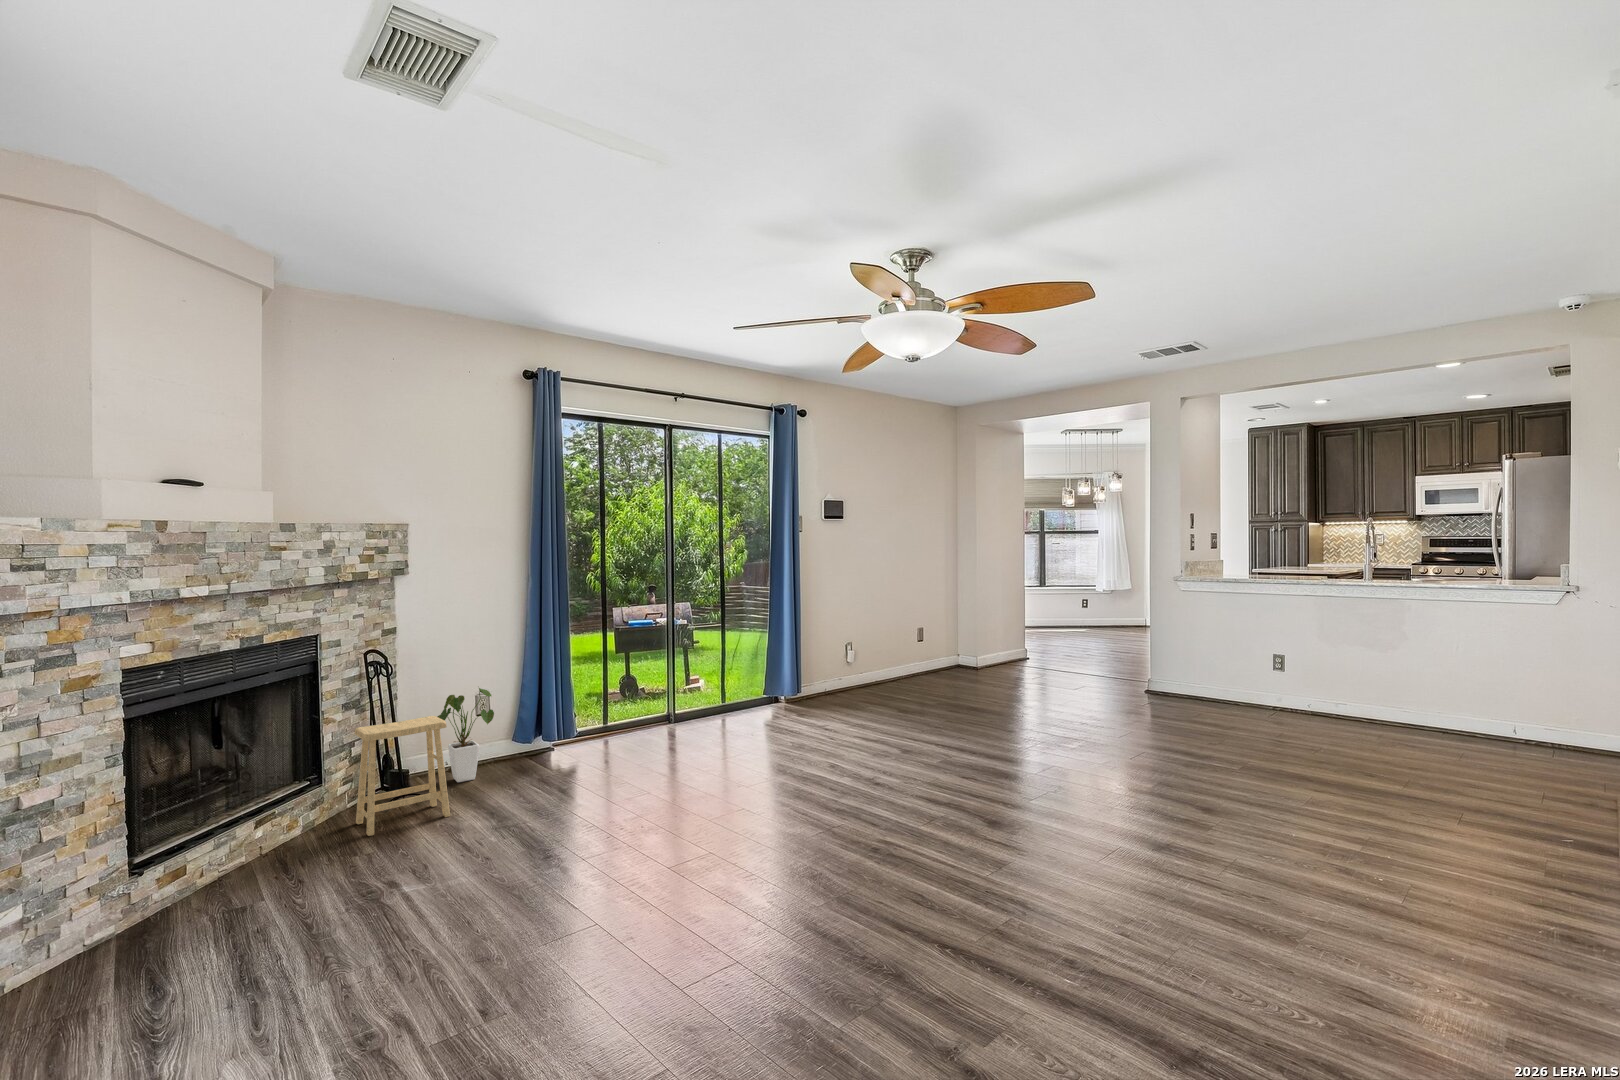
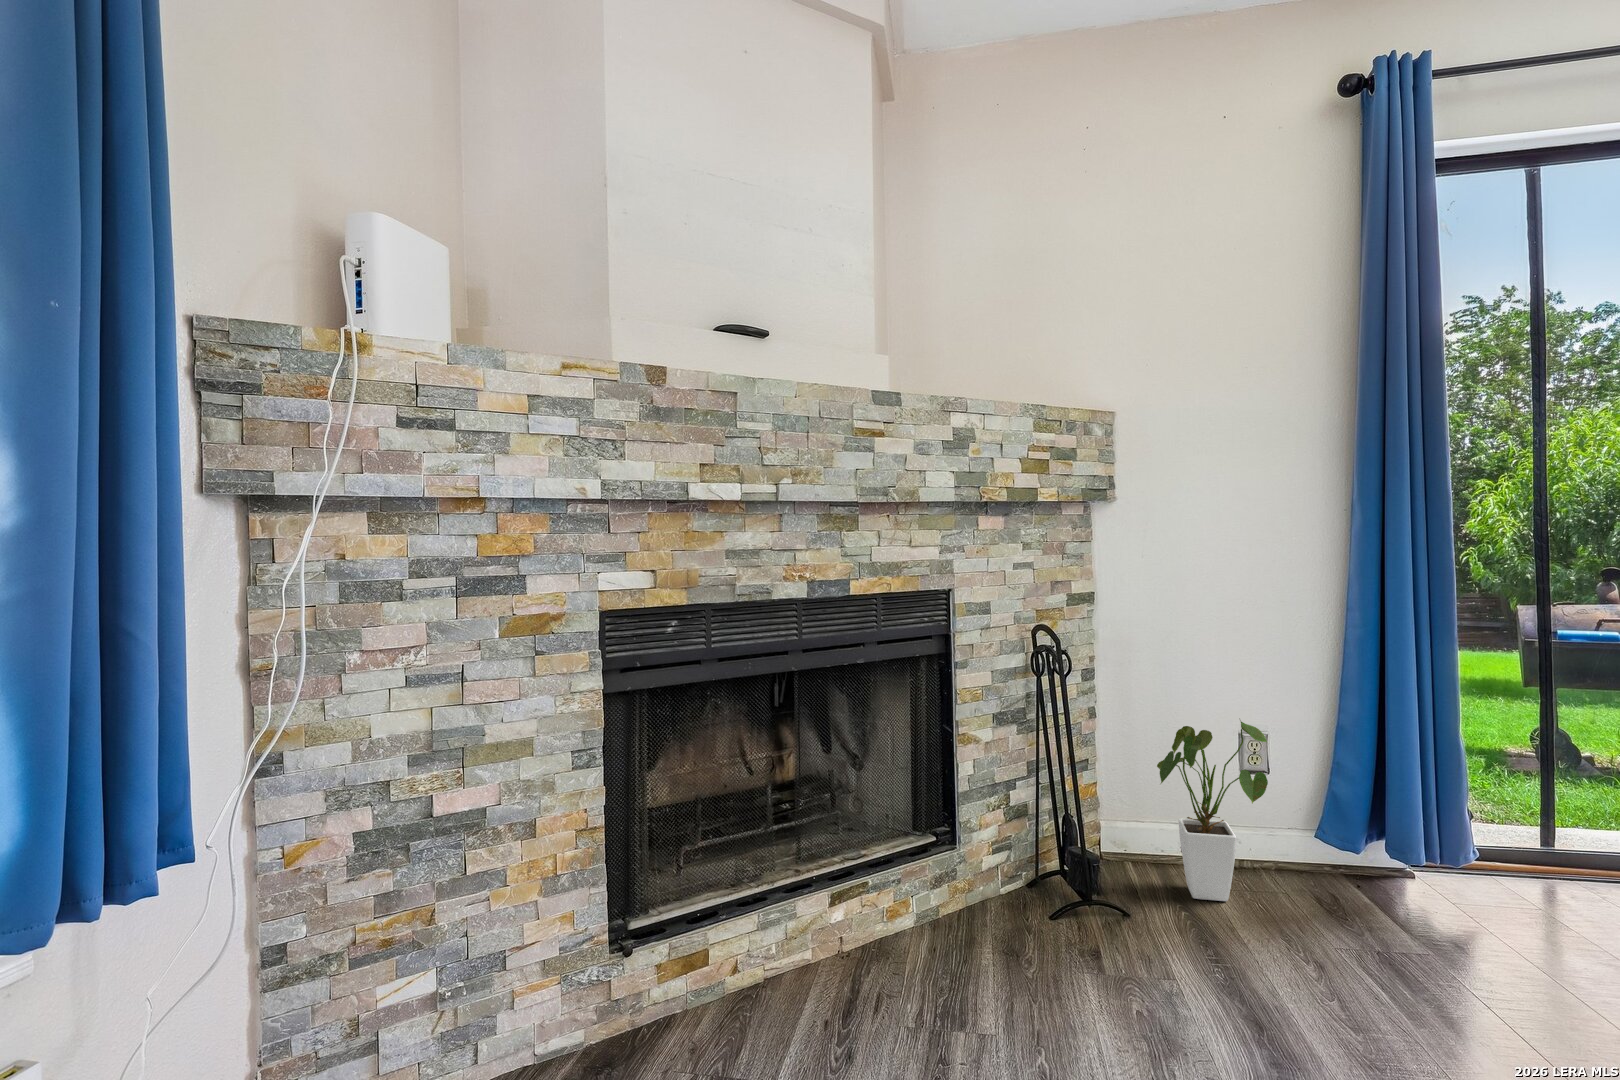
footstool: present [355,716,450,836] -> none [995,763,1161,990]

